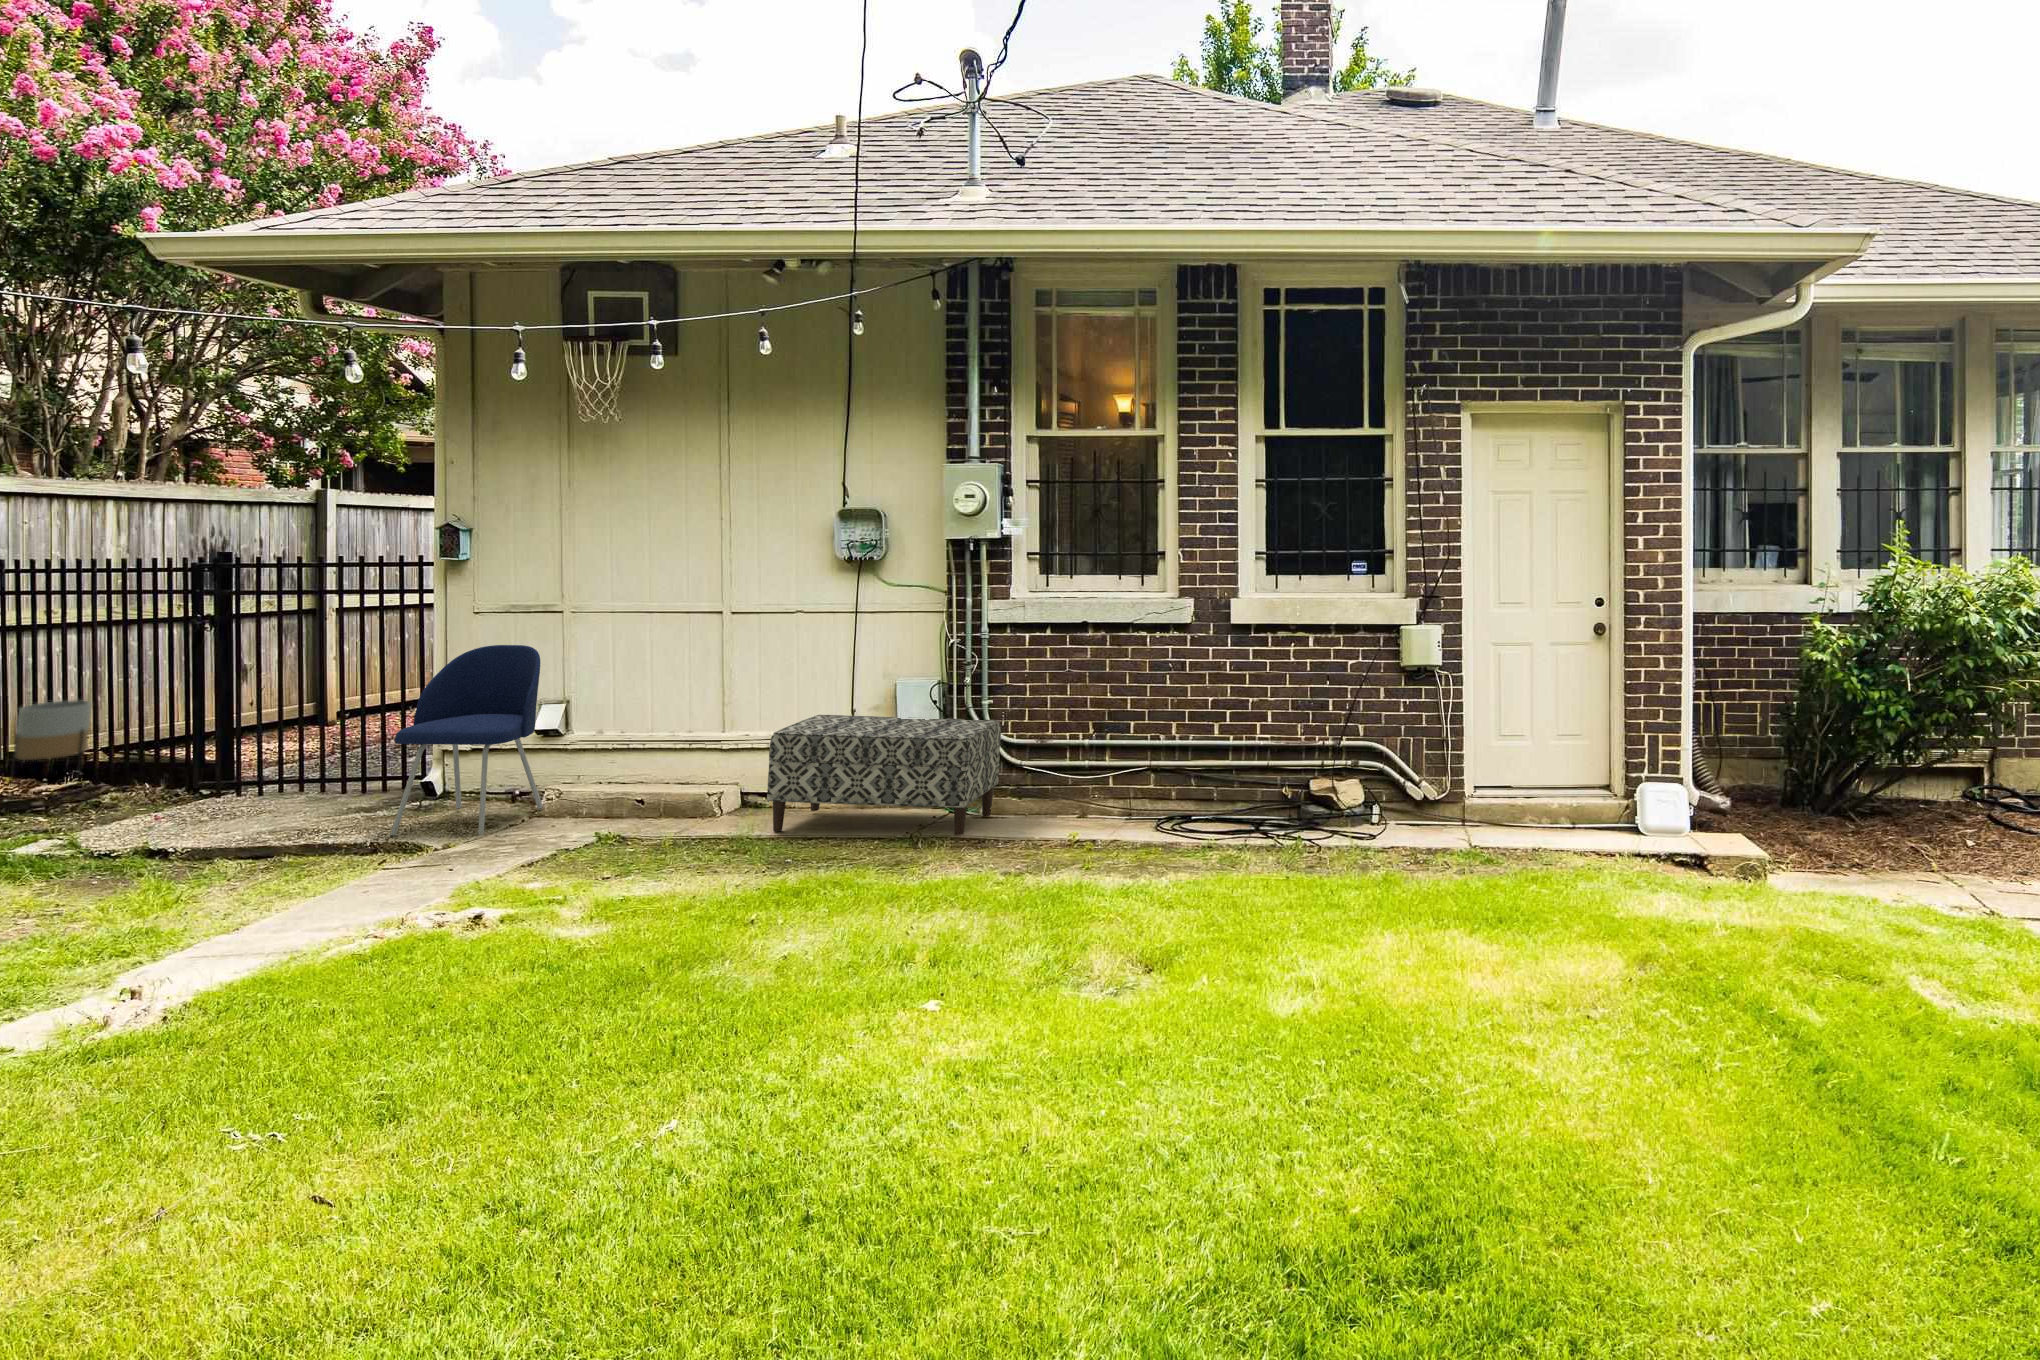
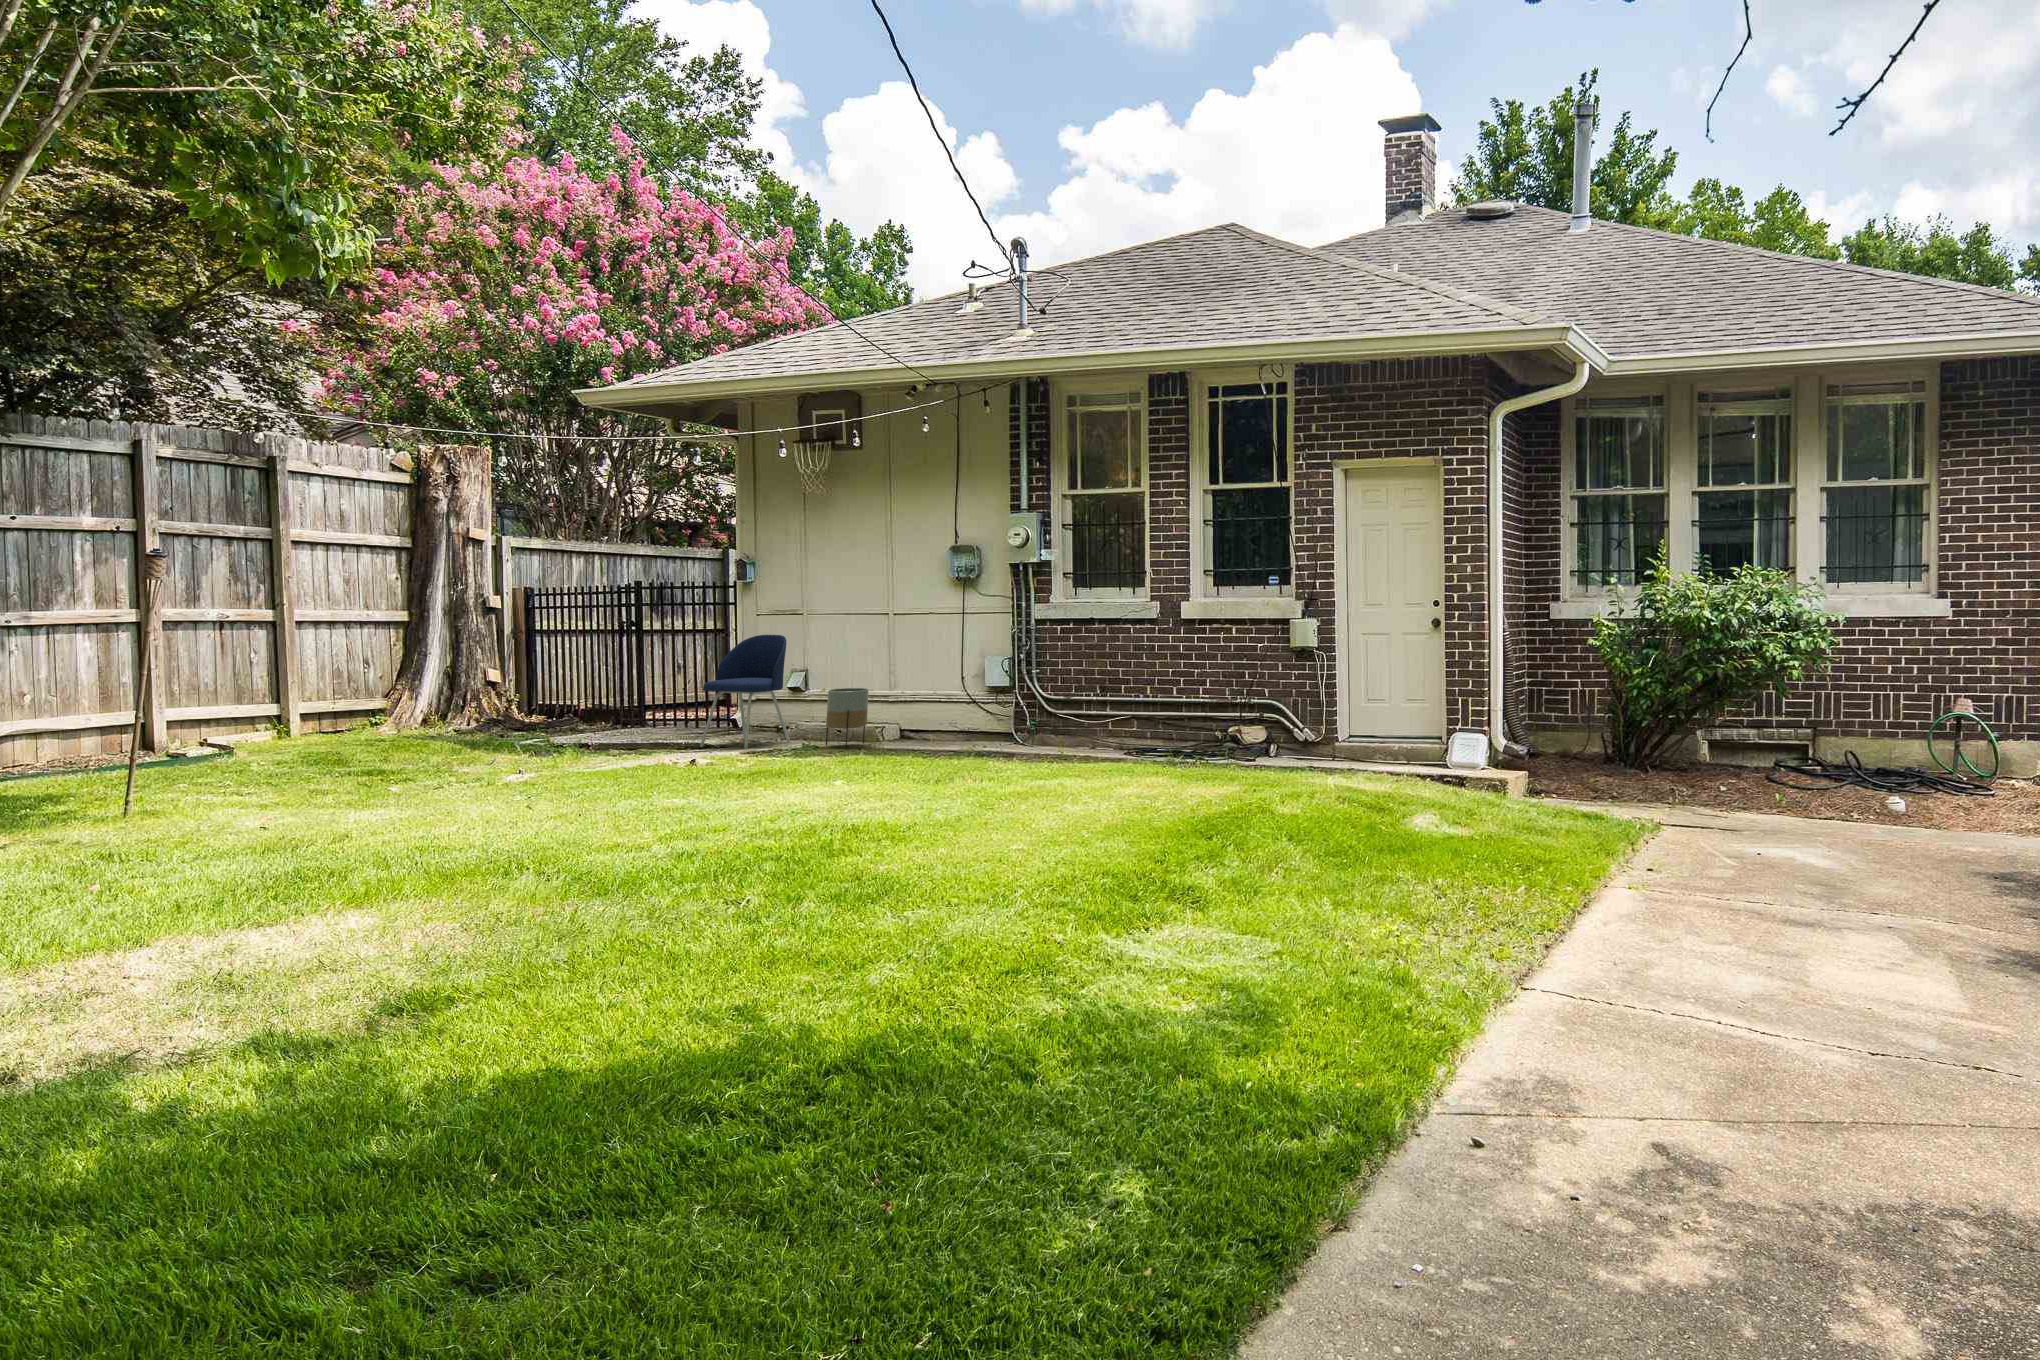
planter: present [11,700,91,782] -> present [826,688,869,748]
bench: present [767,715,1001,835] -> none [896,682,1045,758]

